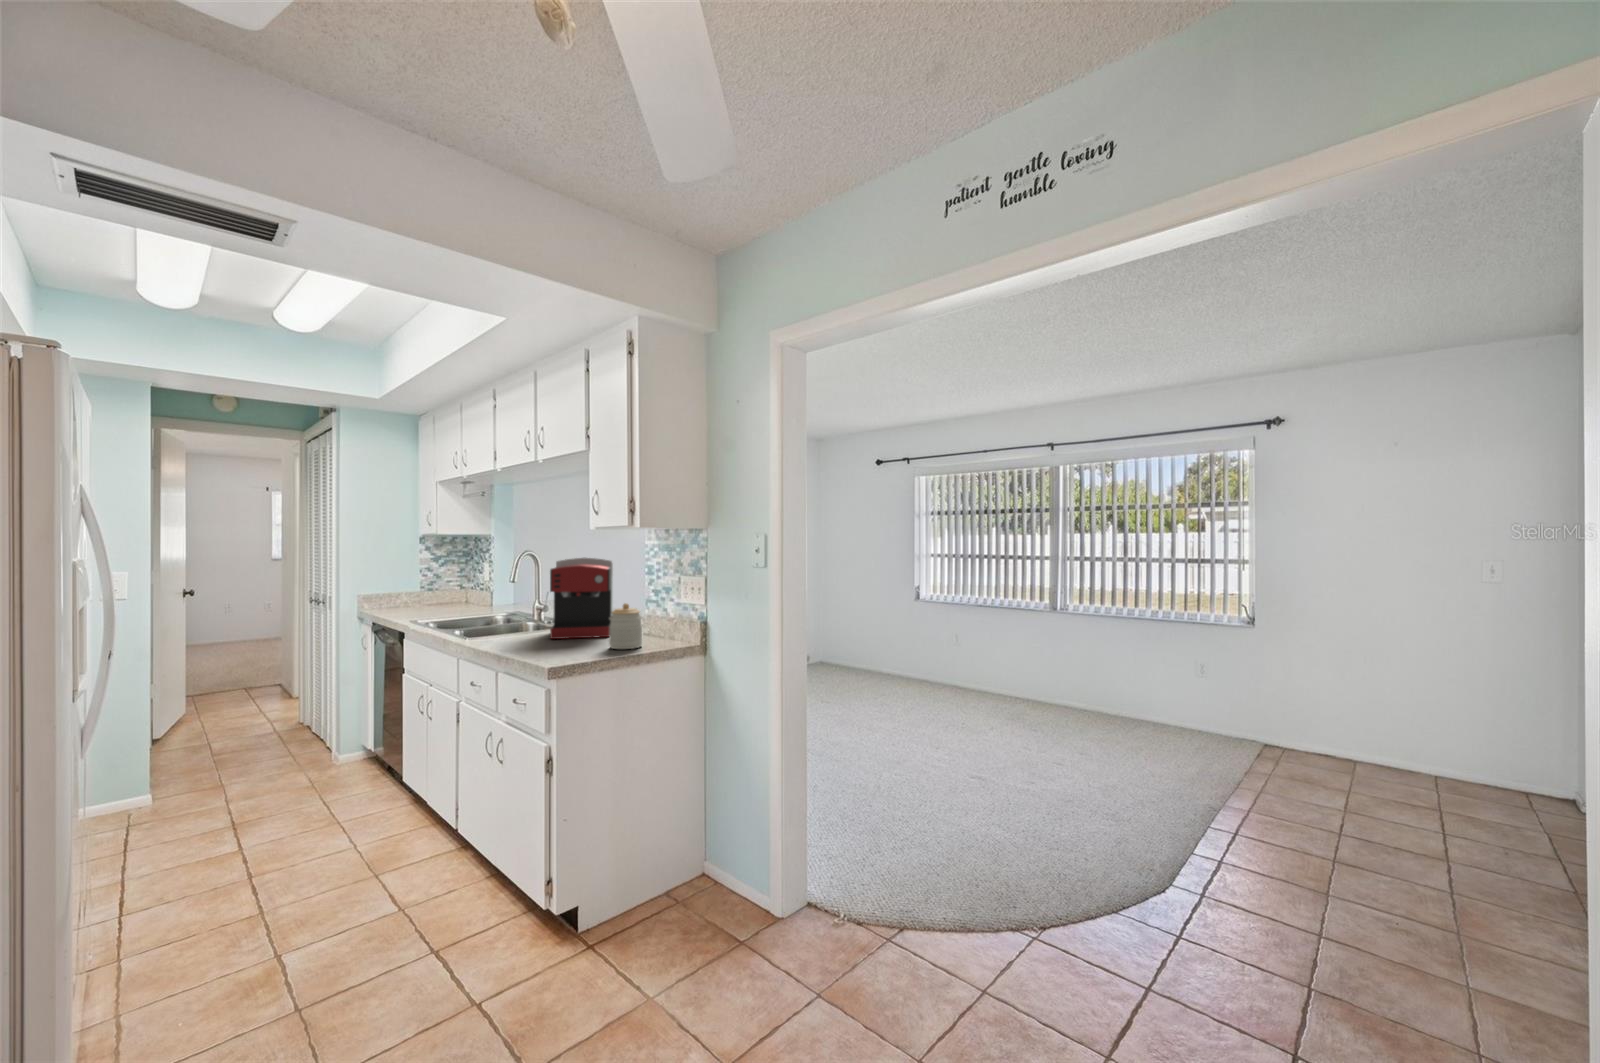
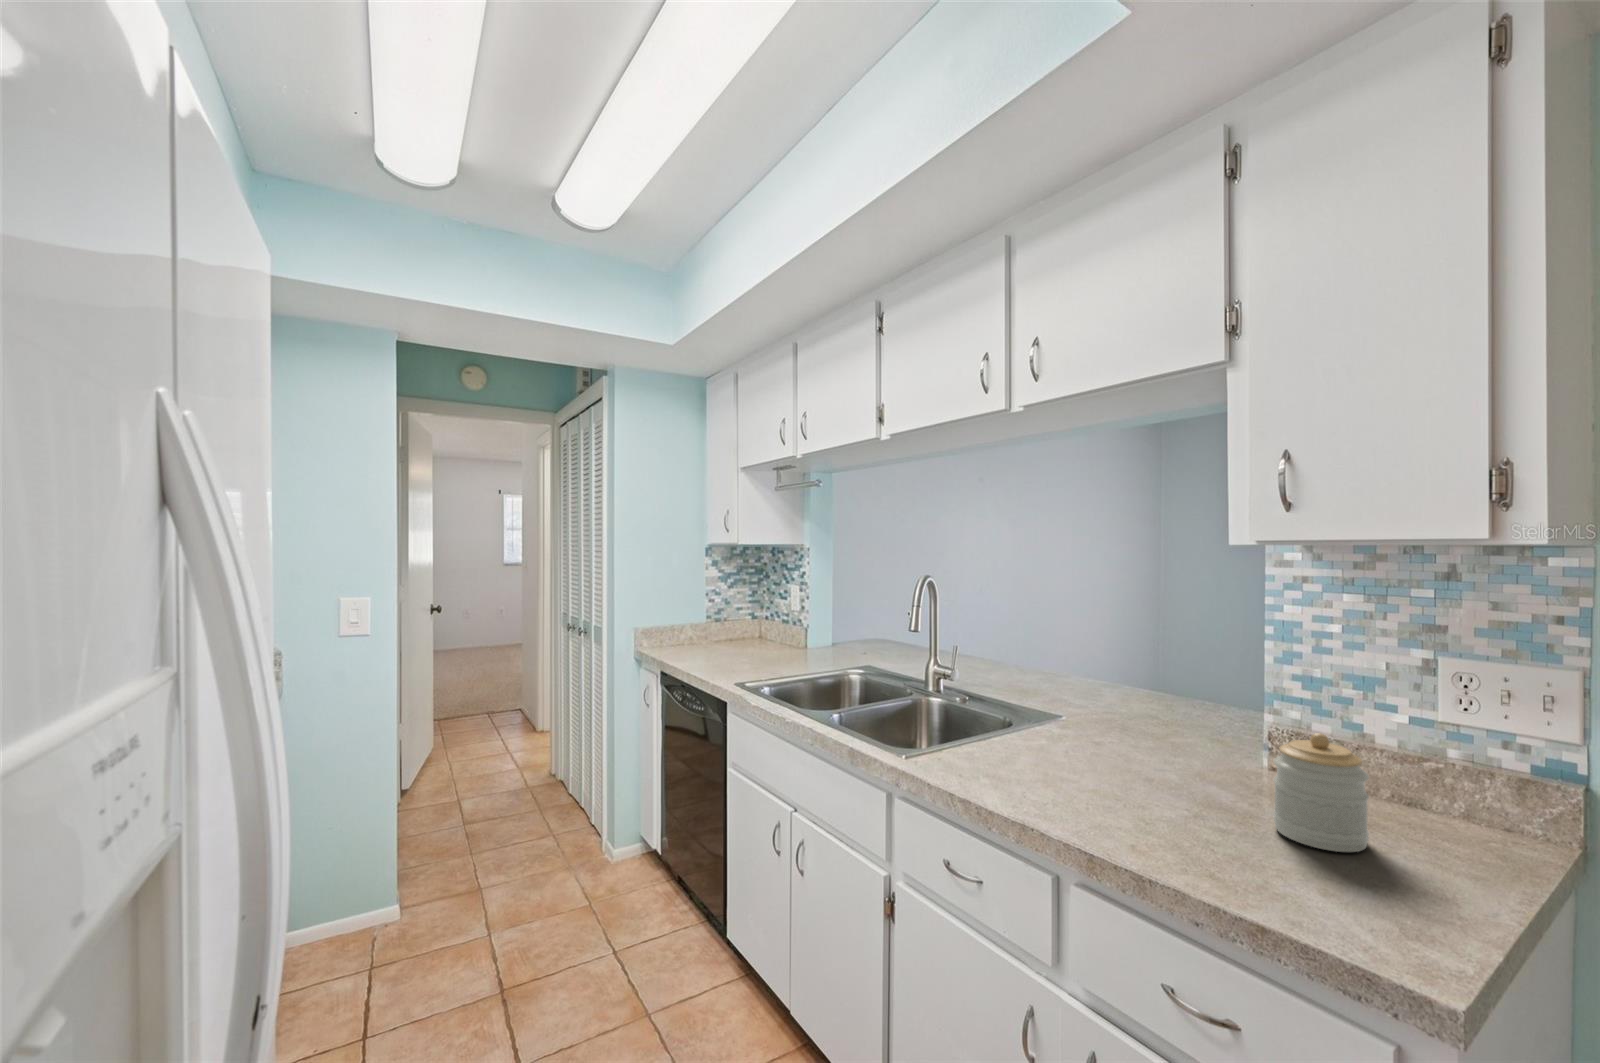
coffee maker: present [550,558,613,639] -> none [1024,604,1179,774]

